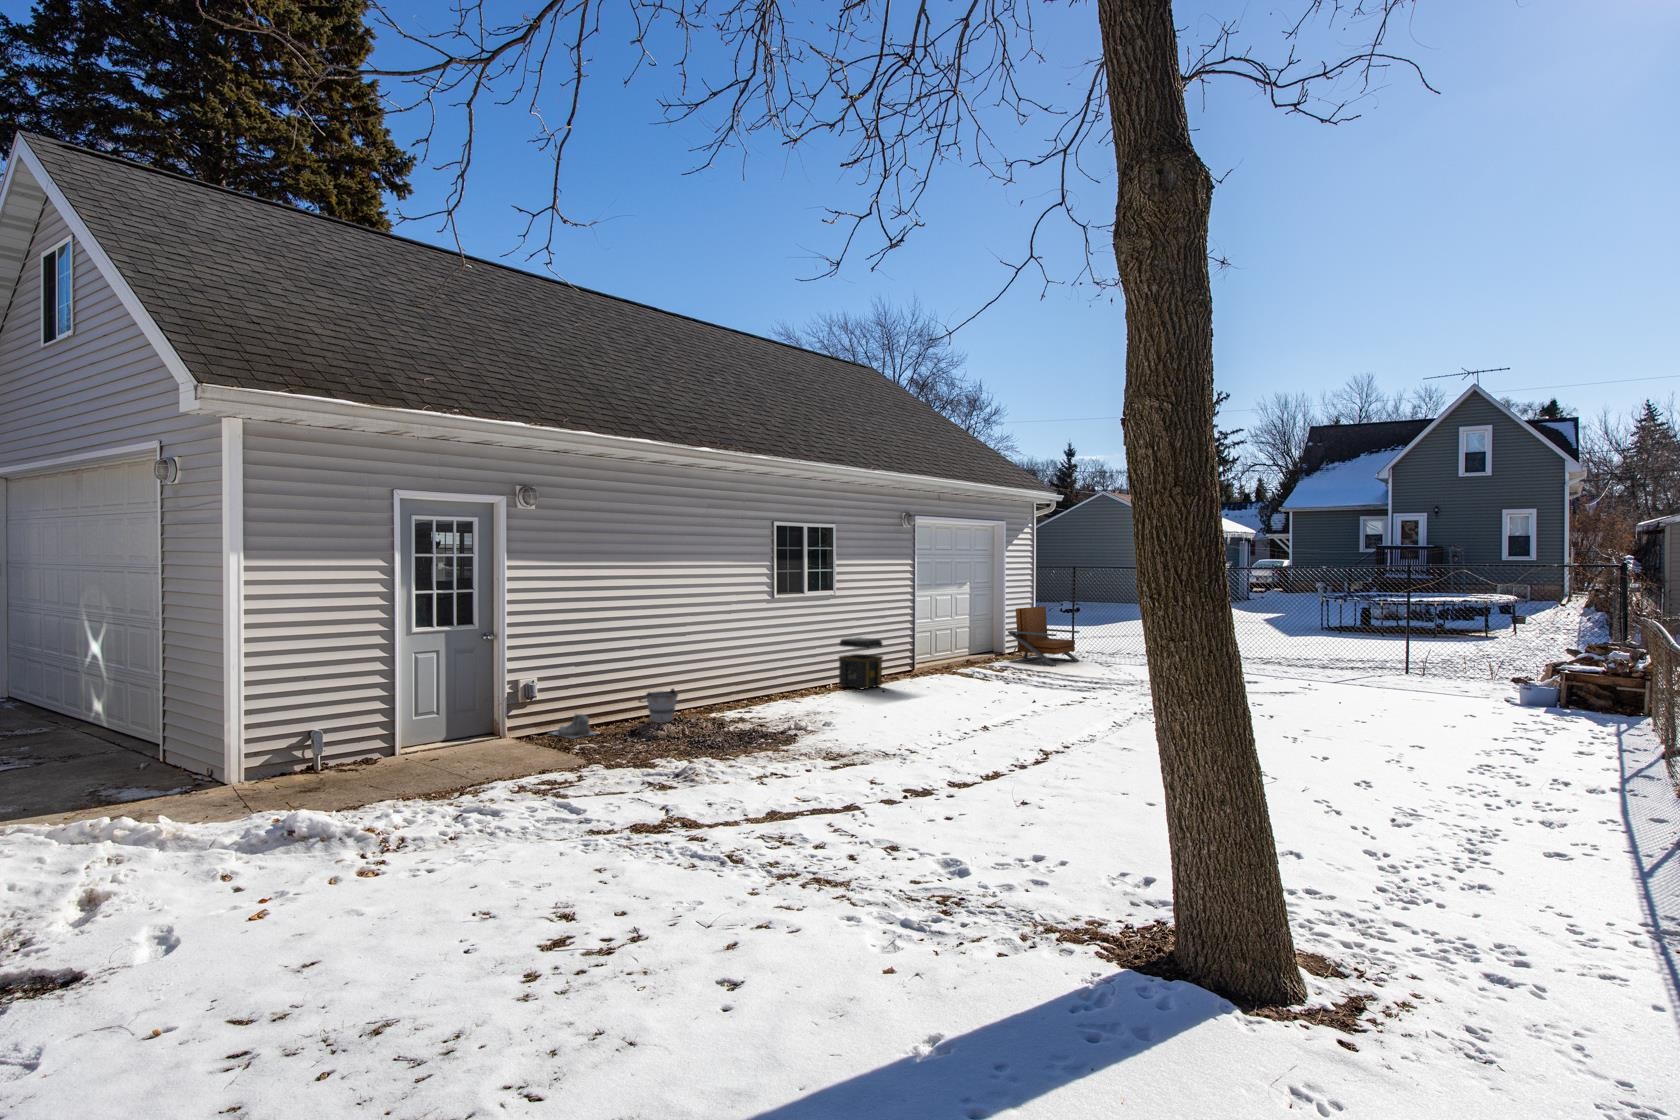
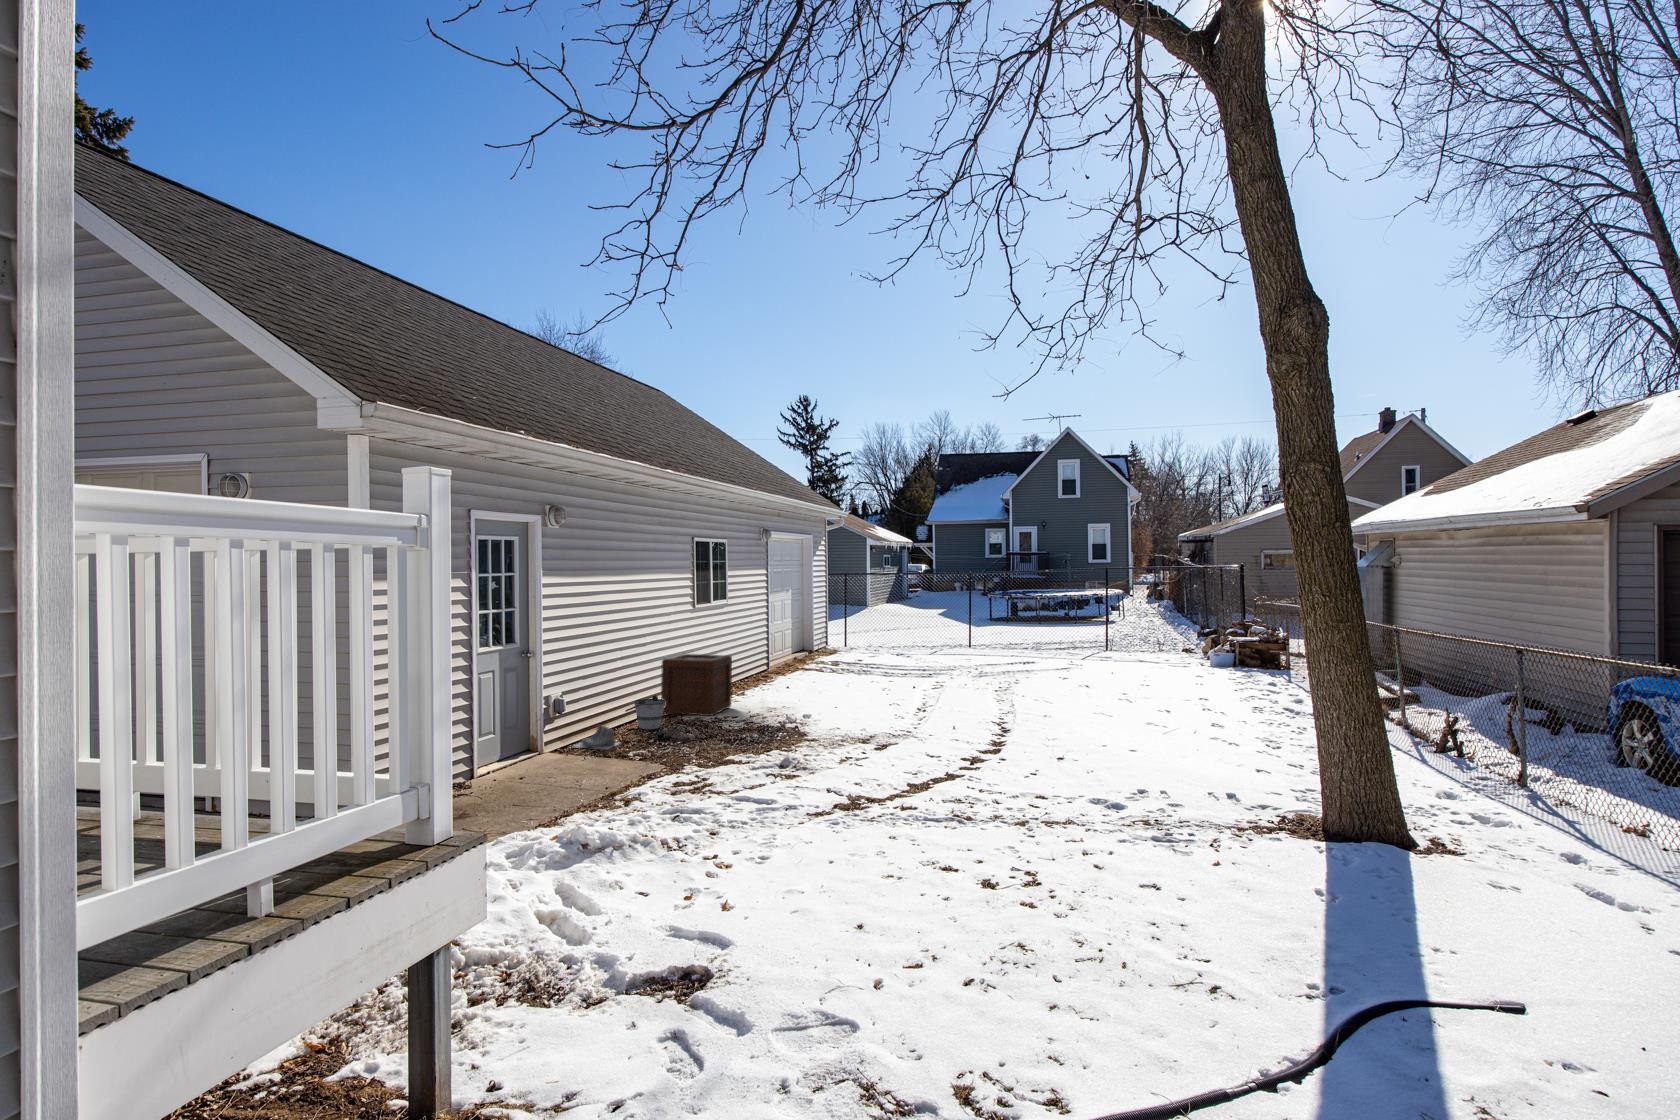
lounge chair: present [1008,606,1080,667] -> none [818,608,872,660]
toolbox: present [839,637,883,689] -> none [731,641,769,688]
wooden crate: none [707,647,788,714] -> present [661,654,732,716]

